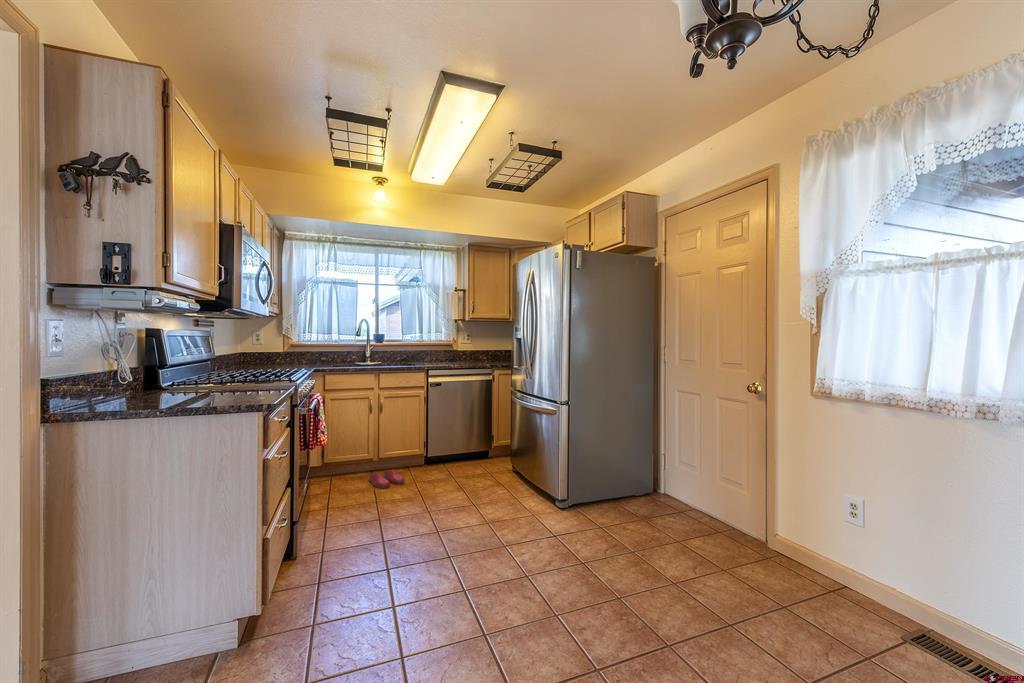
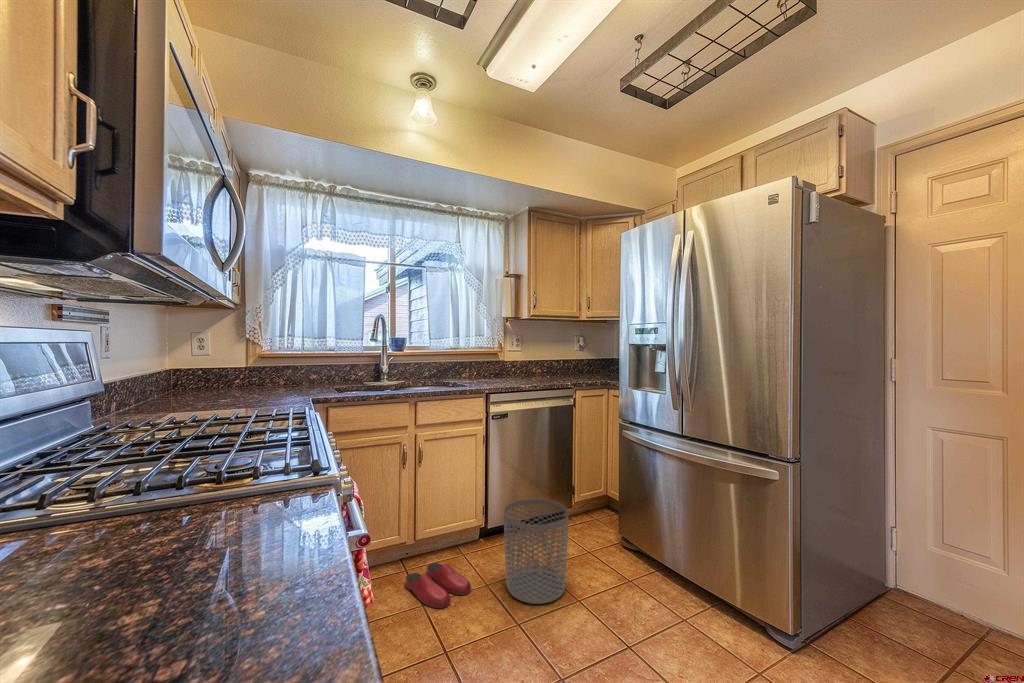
waste bin: none [423,434,462,489] -> present [504,499,569,604]

